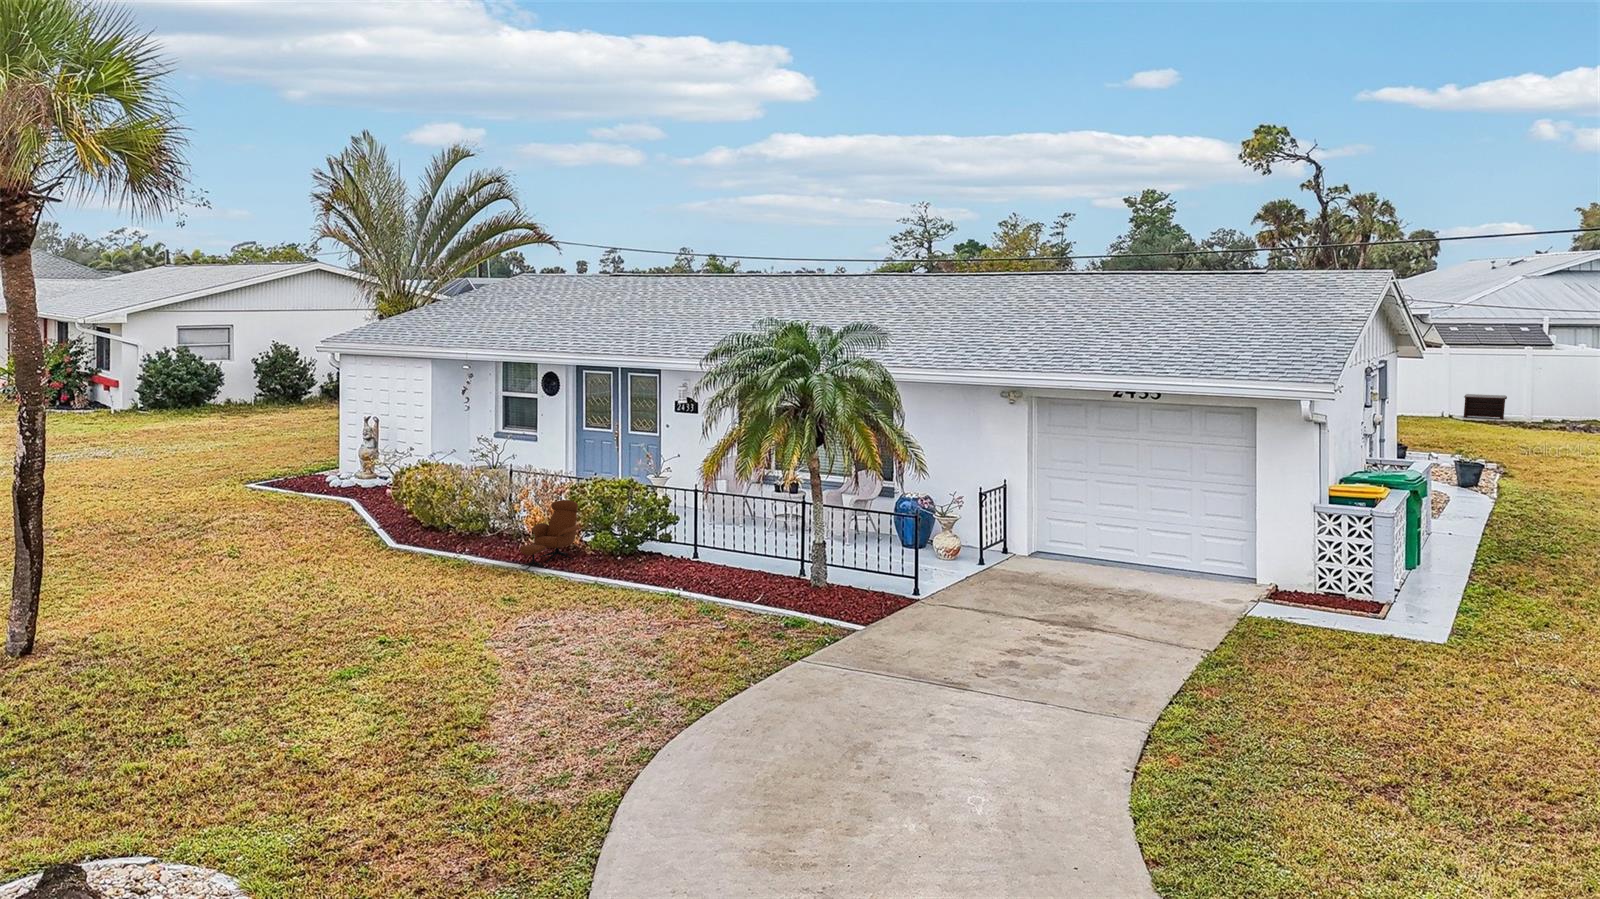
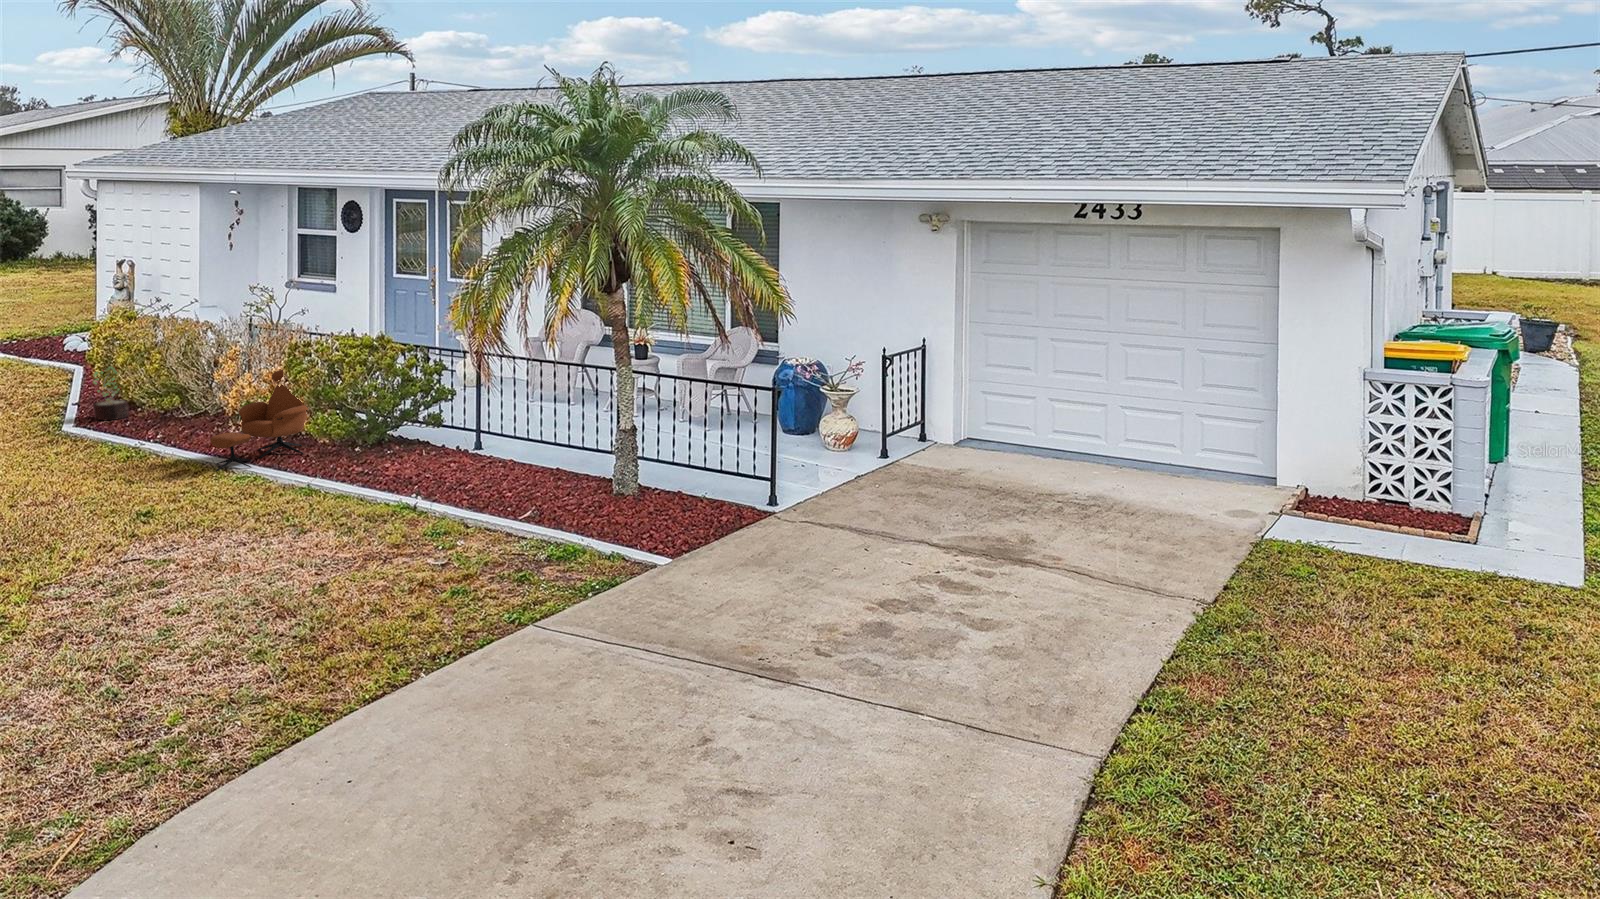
bench: present [1464,394,1507,419] -> none [1509,246,1562,276]
decorative plant: none [404,496,427,536] -> present [92,366,129,420]

